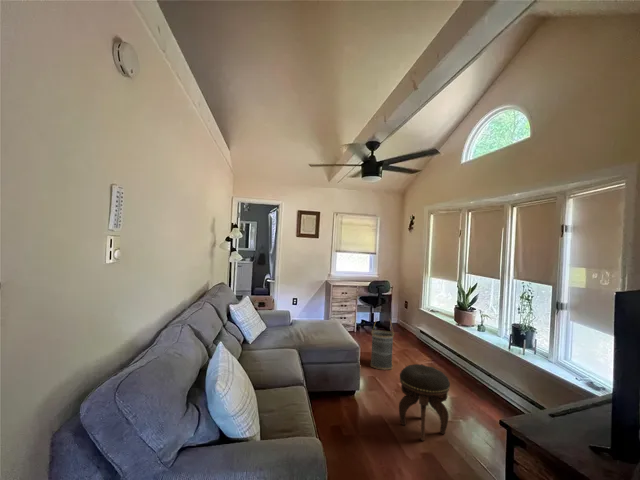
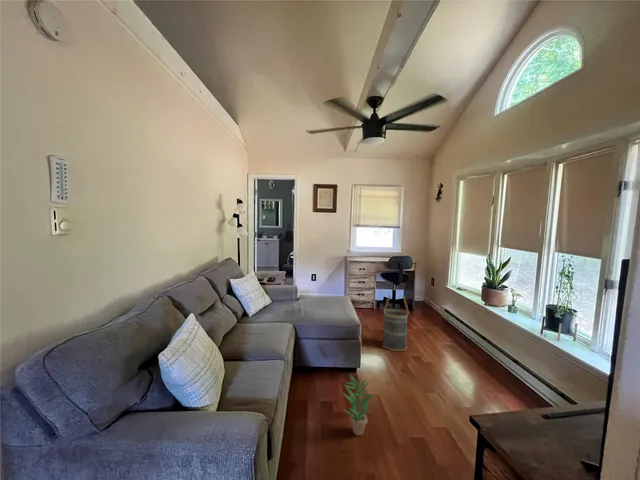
footstool: present [399,364,450,441] -> none [400,348,458,433]
potted plant: none [353,388,383,447] -> present [345,375,373,436]

